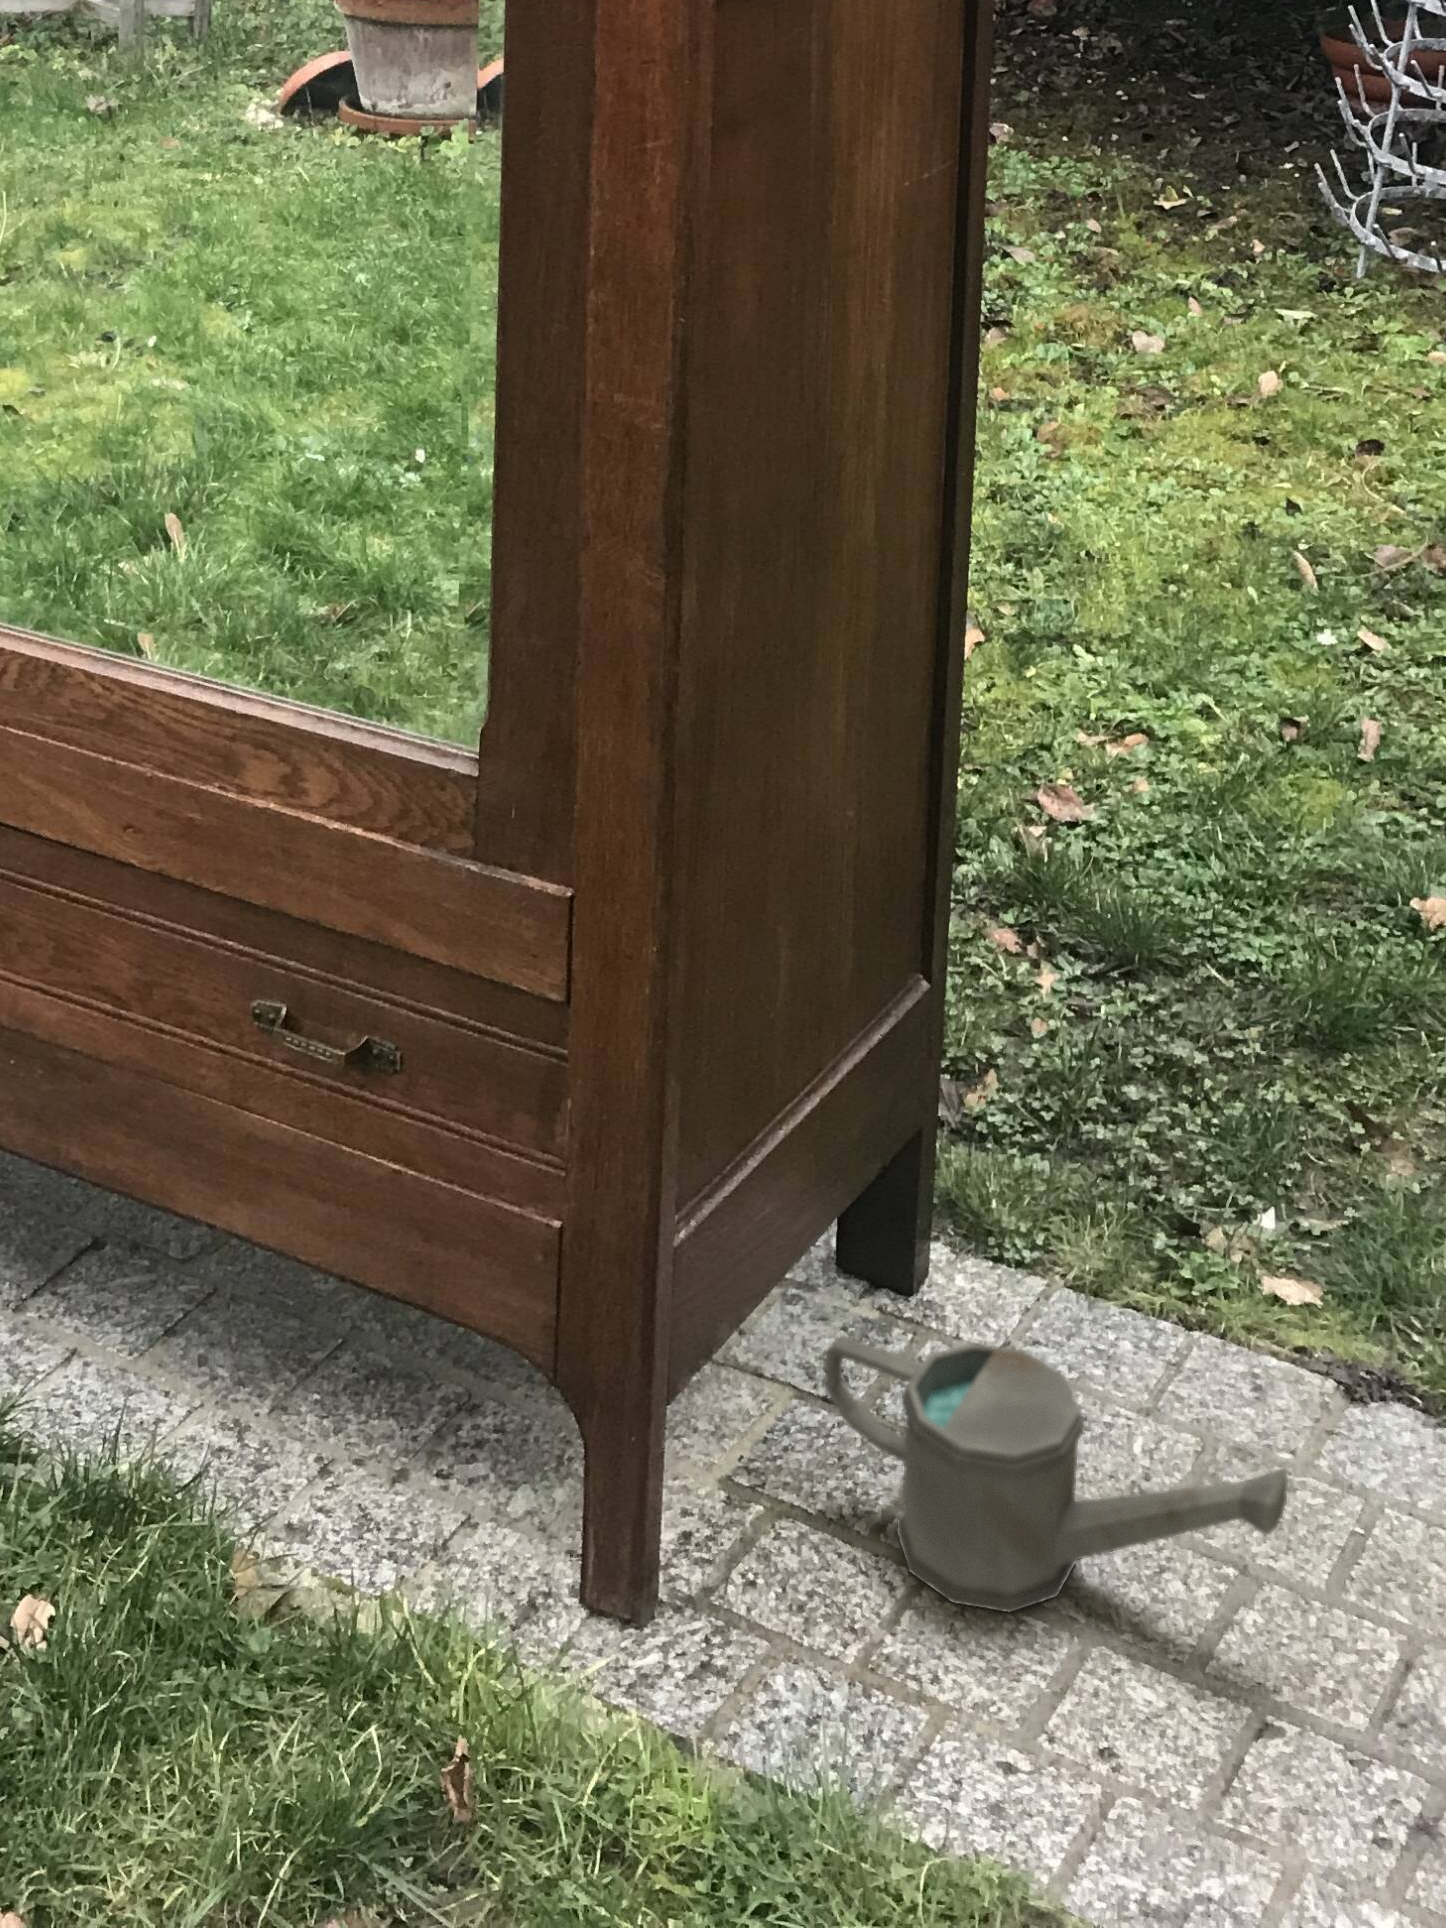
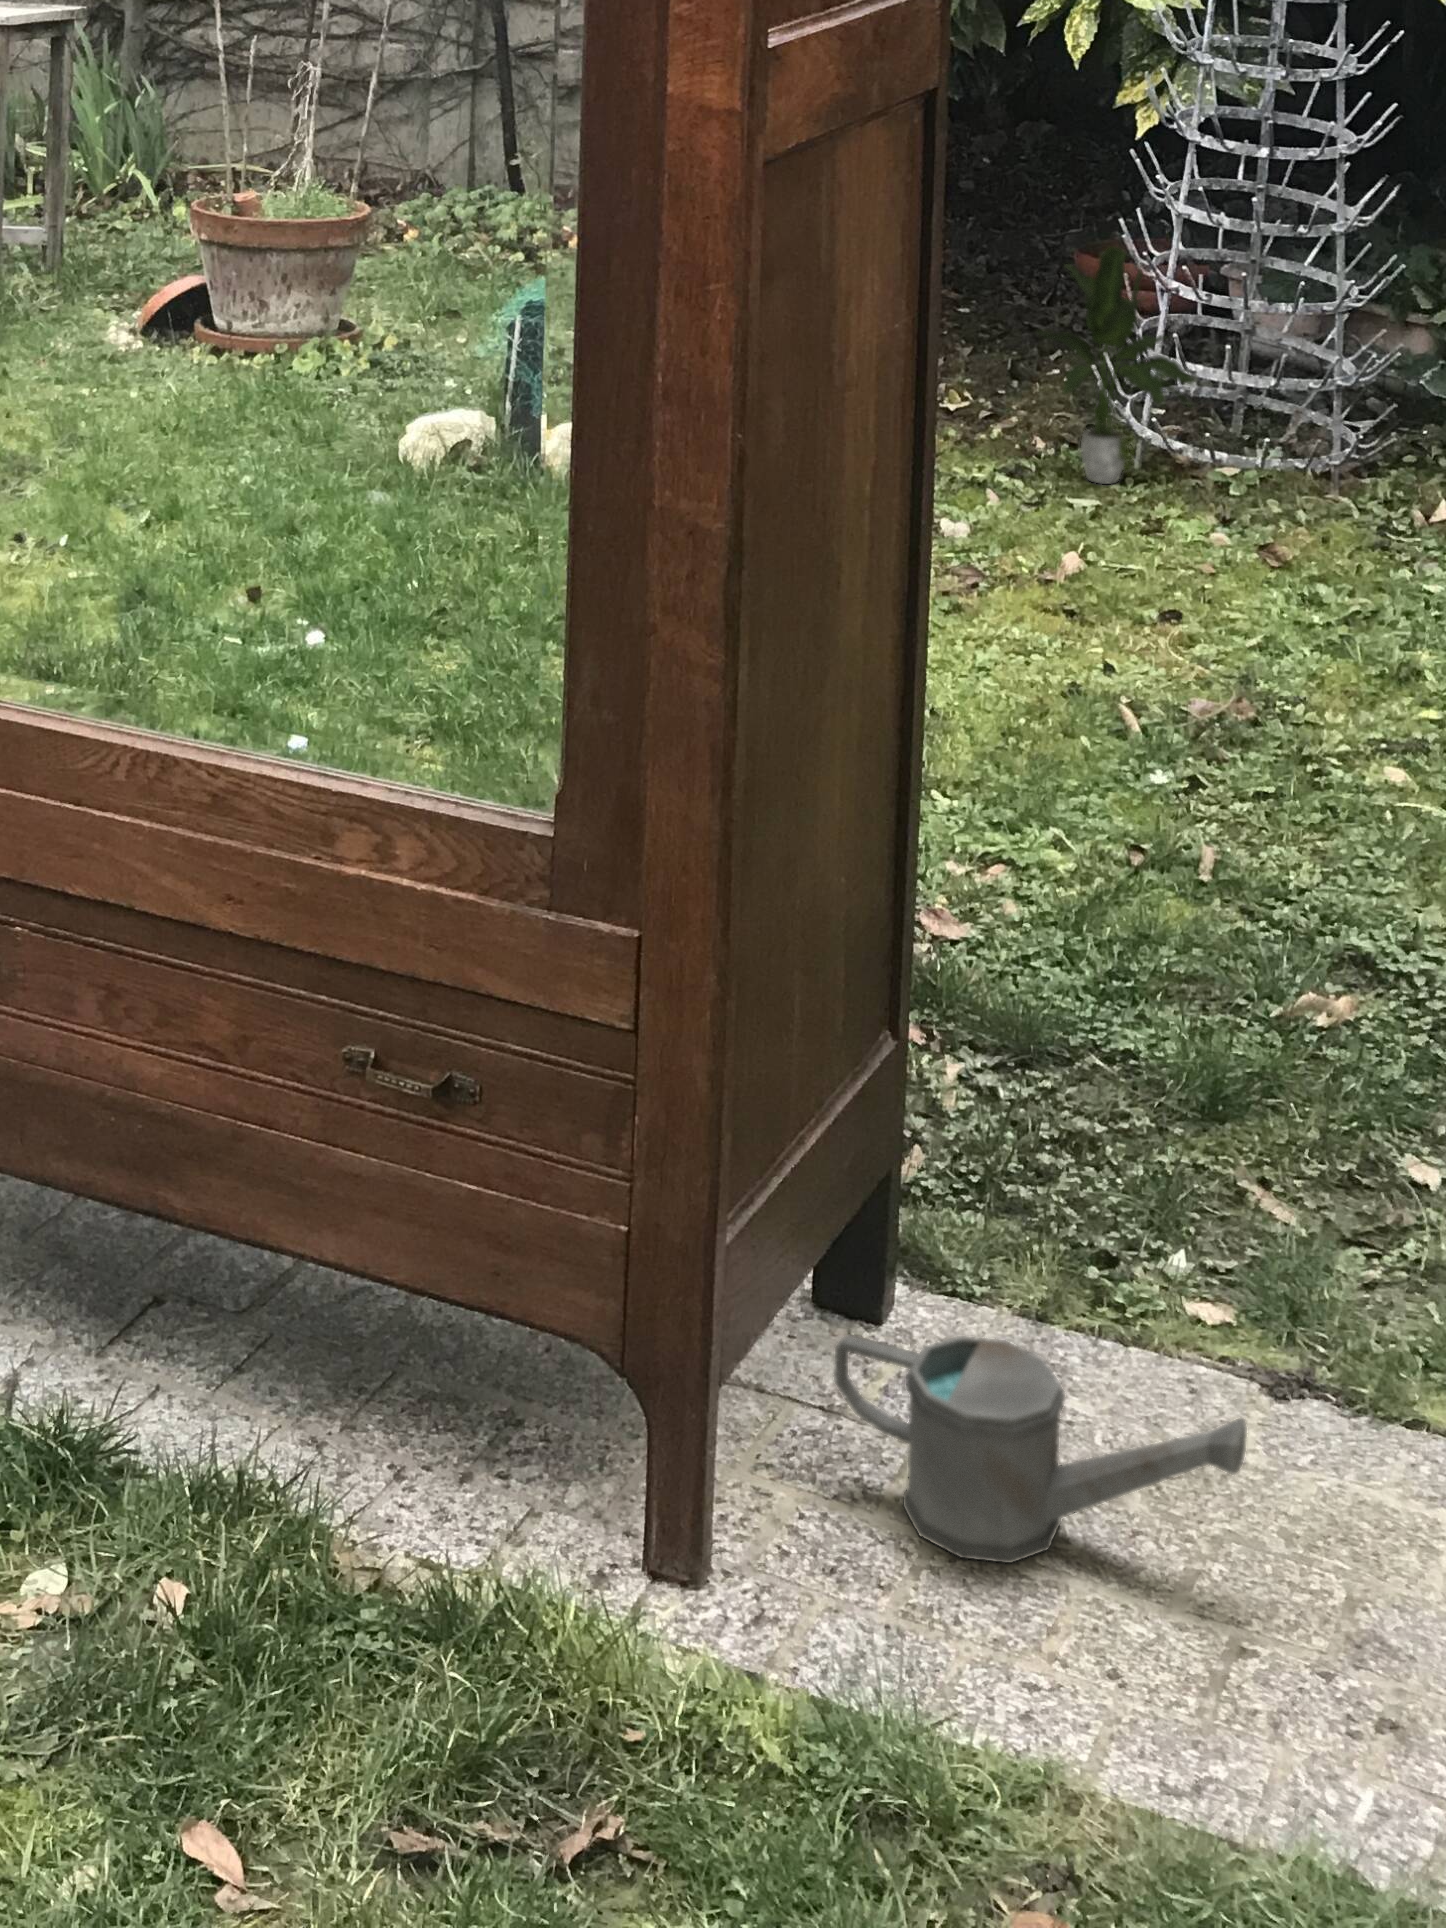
potted plant: none [1249,33,1424,289] -> present [1038,247,1193,484]

